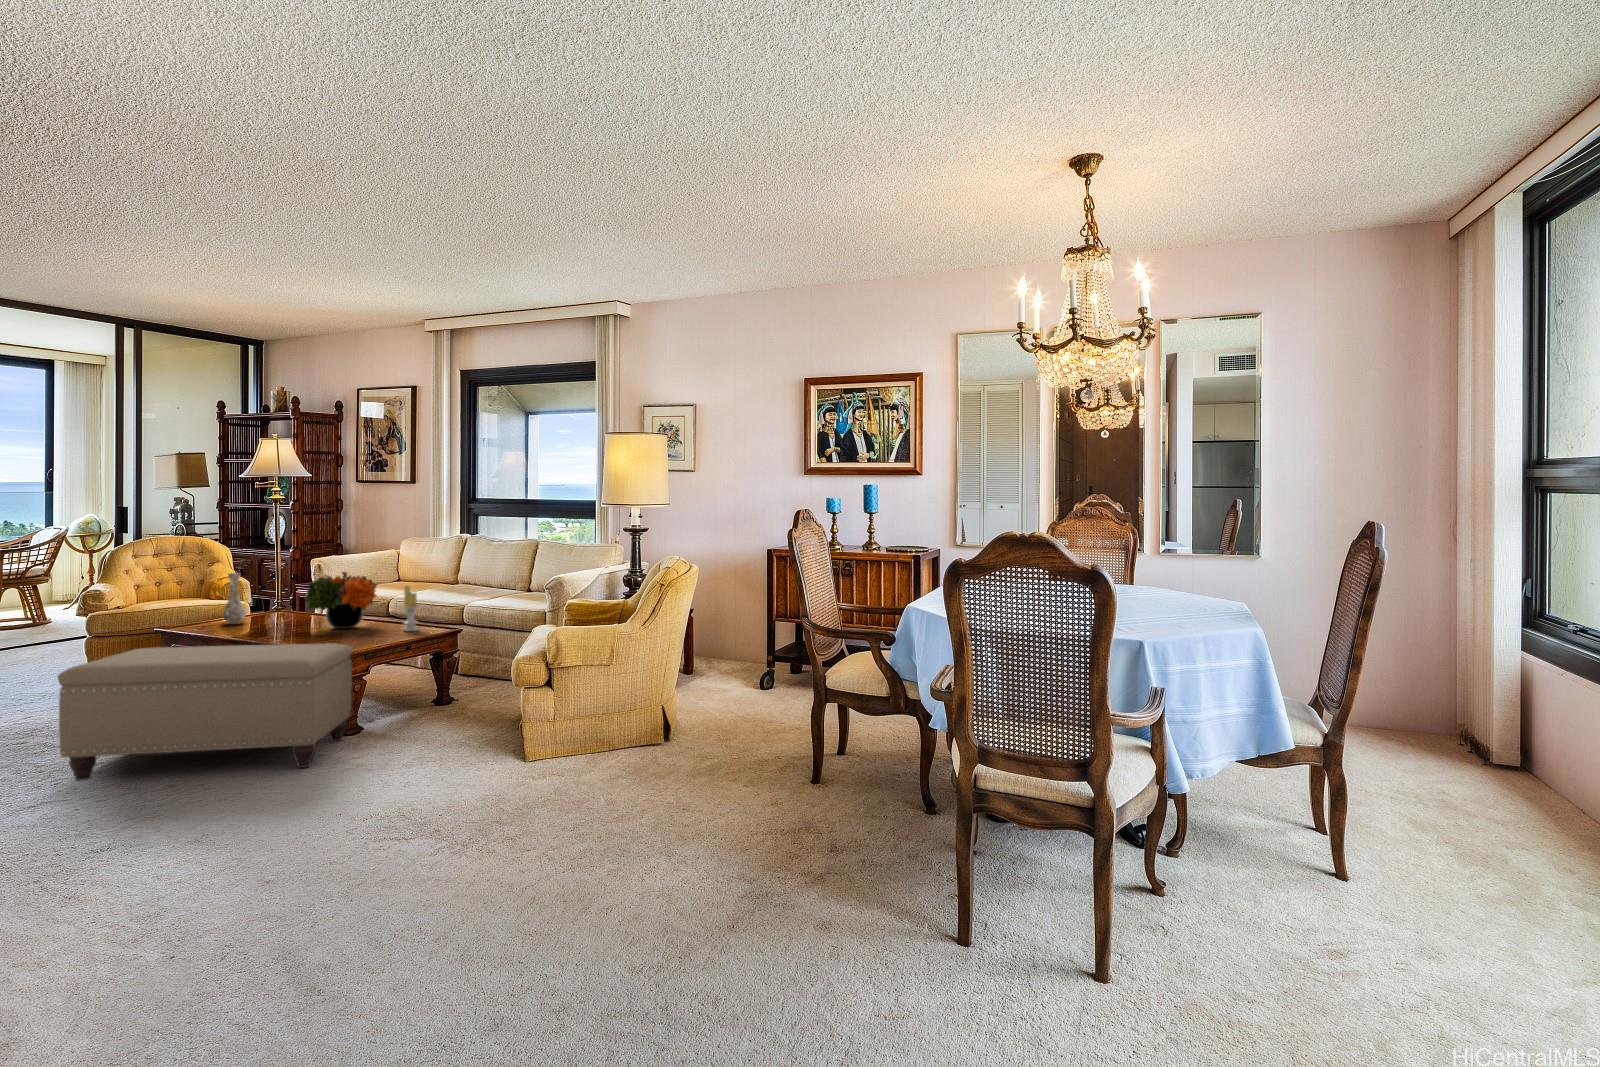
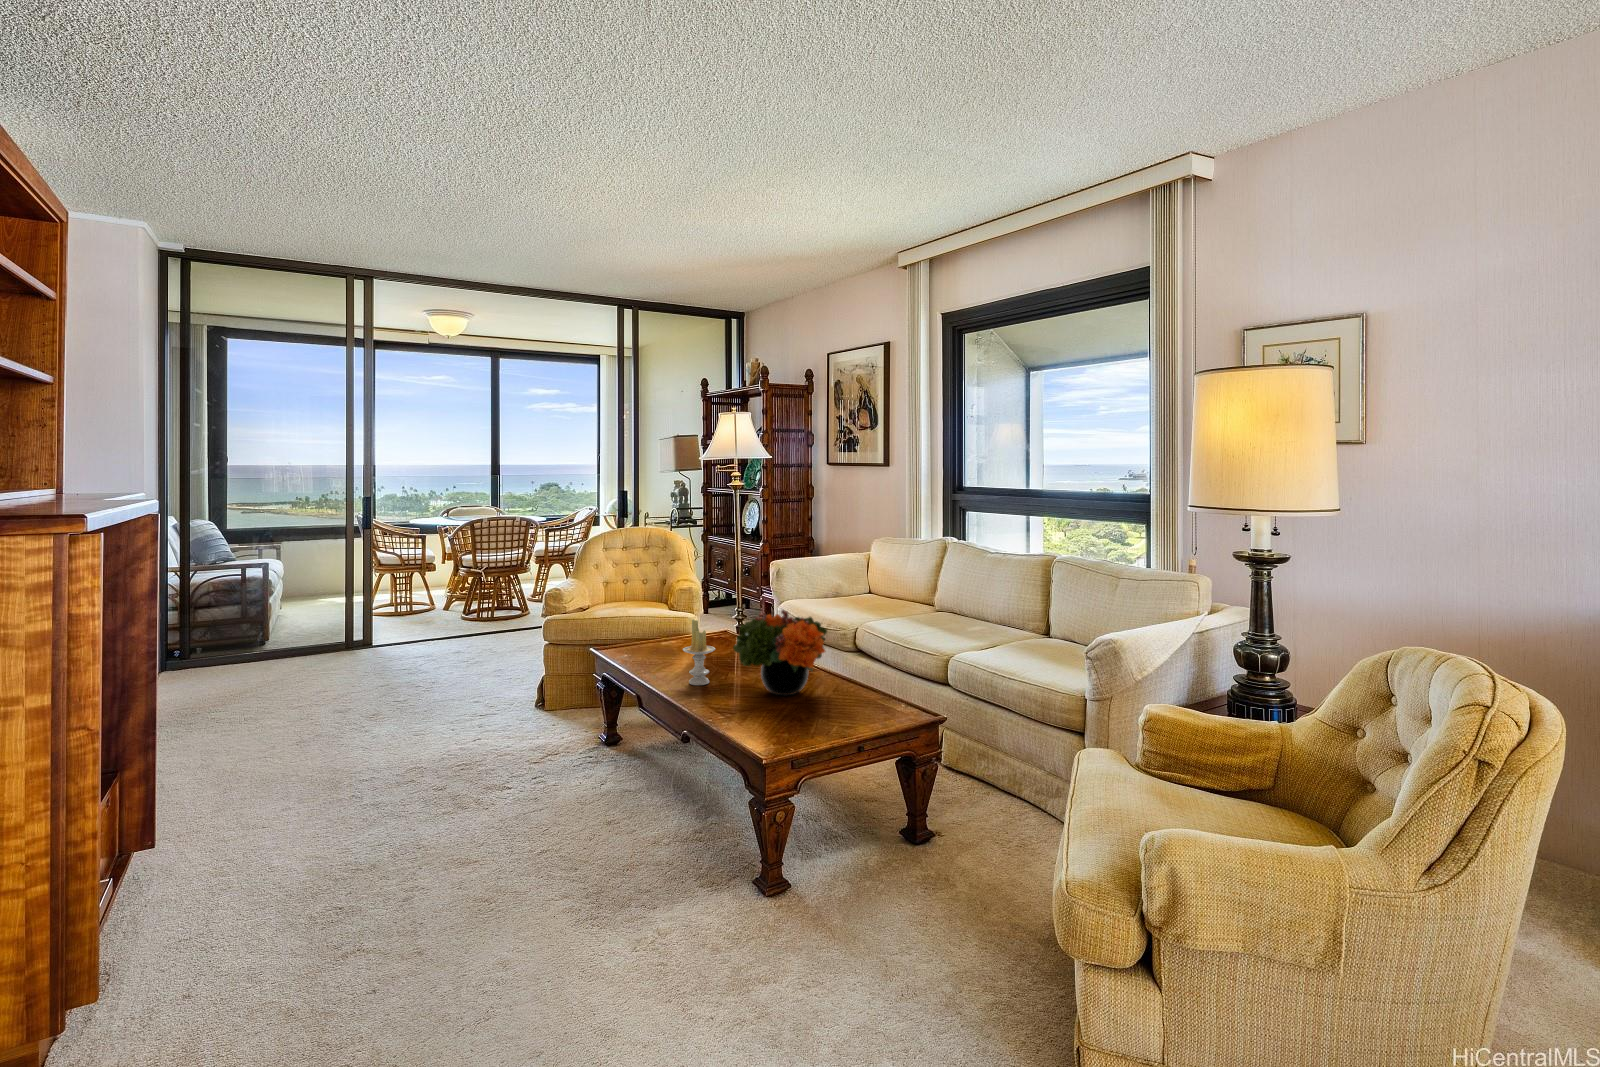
vase: present [223,573,246,624] -> none [654,599,679,666]
candle: present [399,586,422,631] -> present [683,619,715,685]
ottoman: present [58,643,352,781] -> none [397,726,776,1001]

